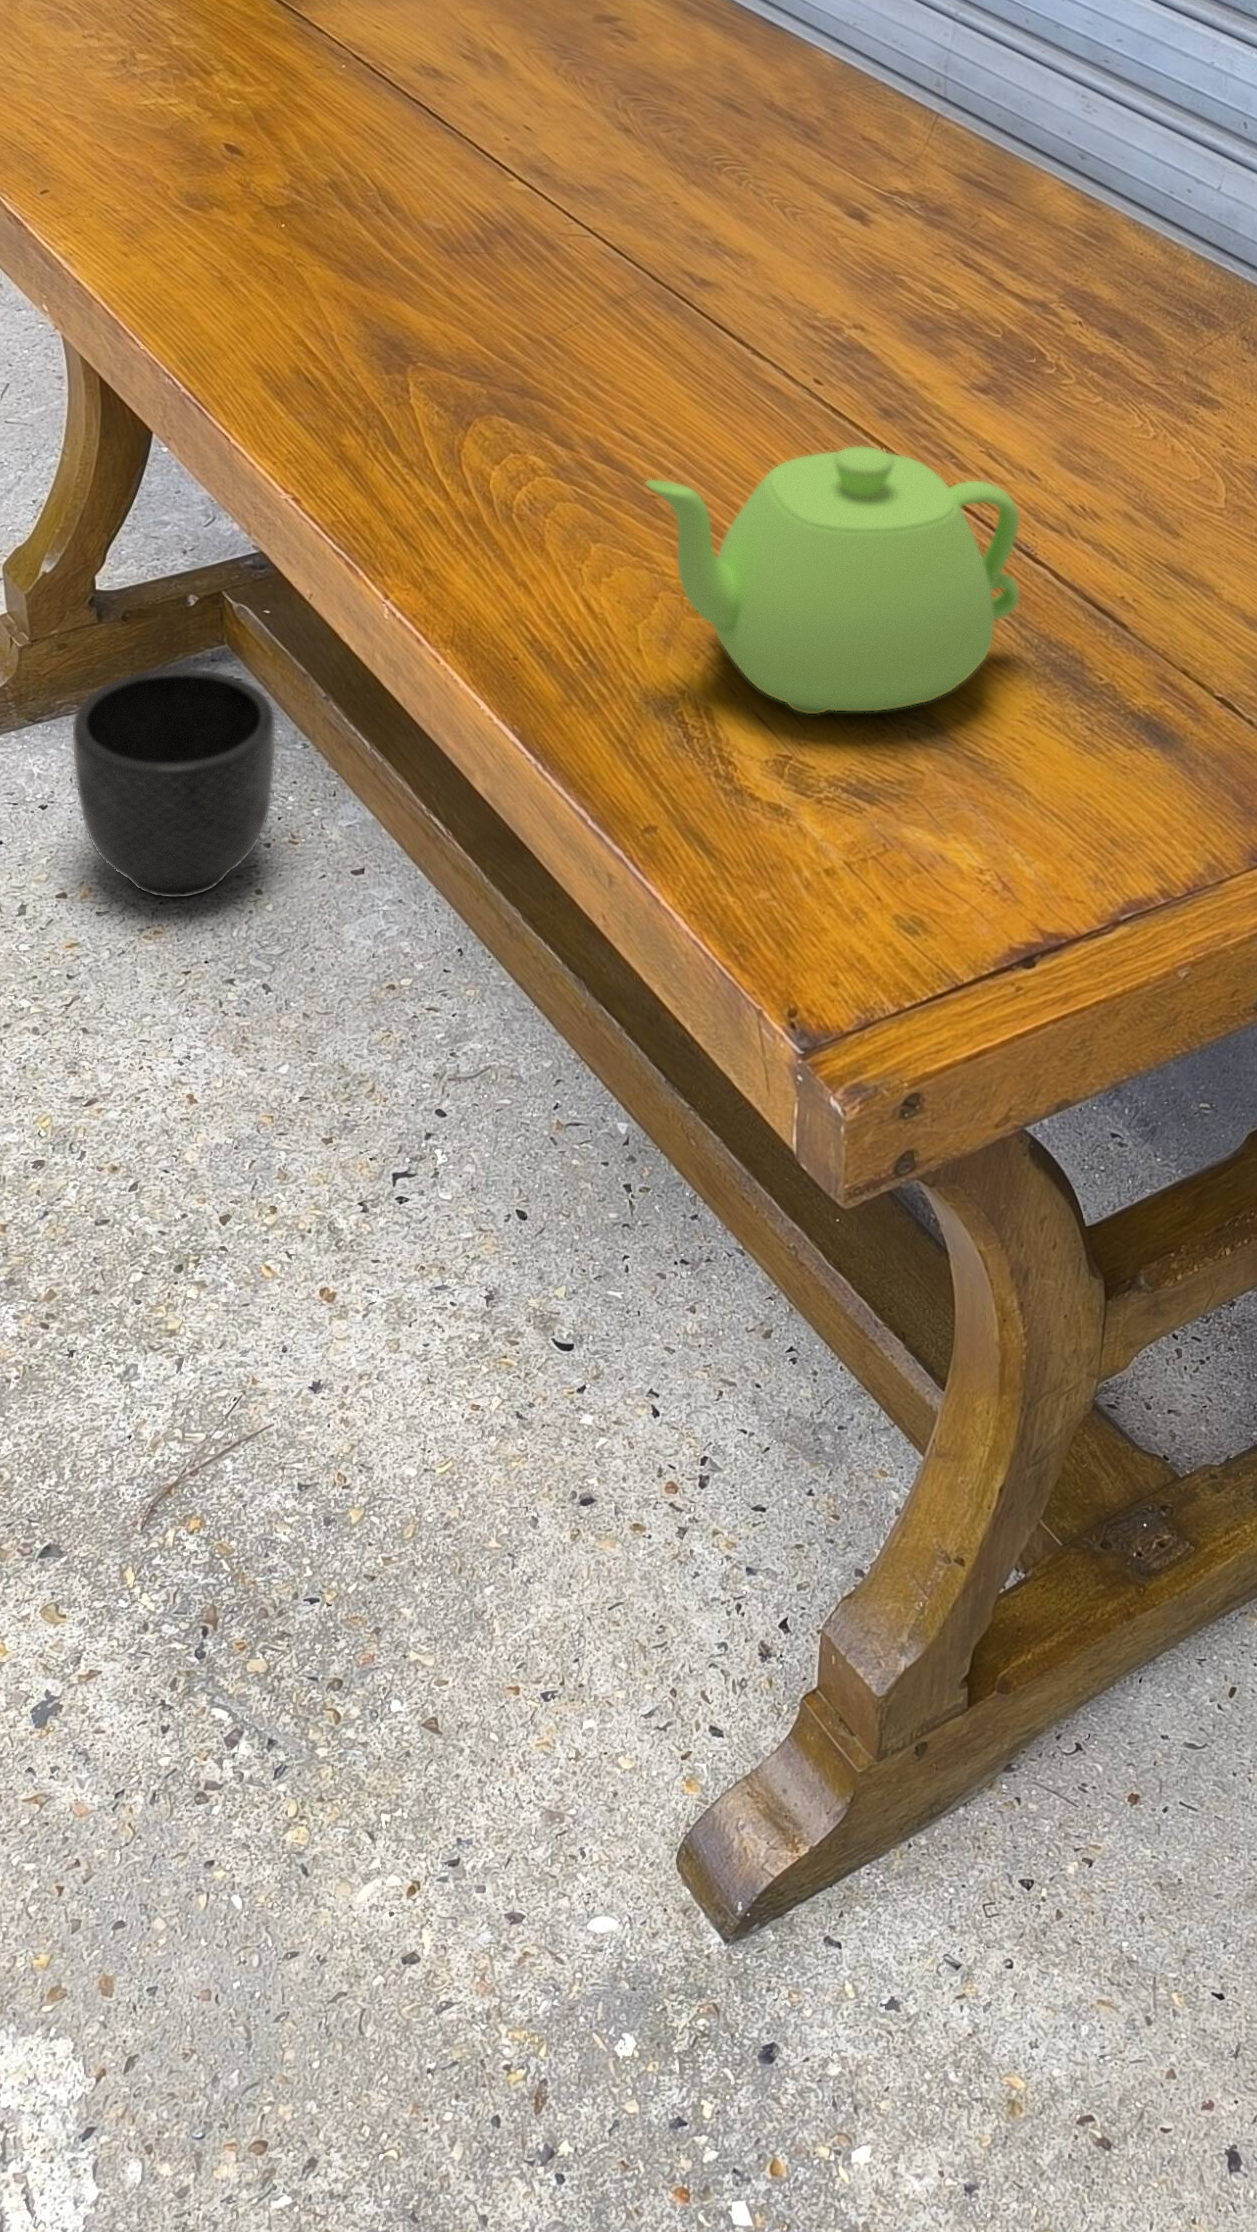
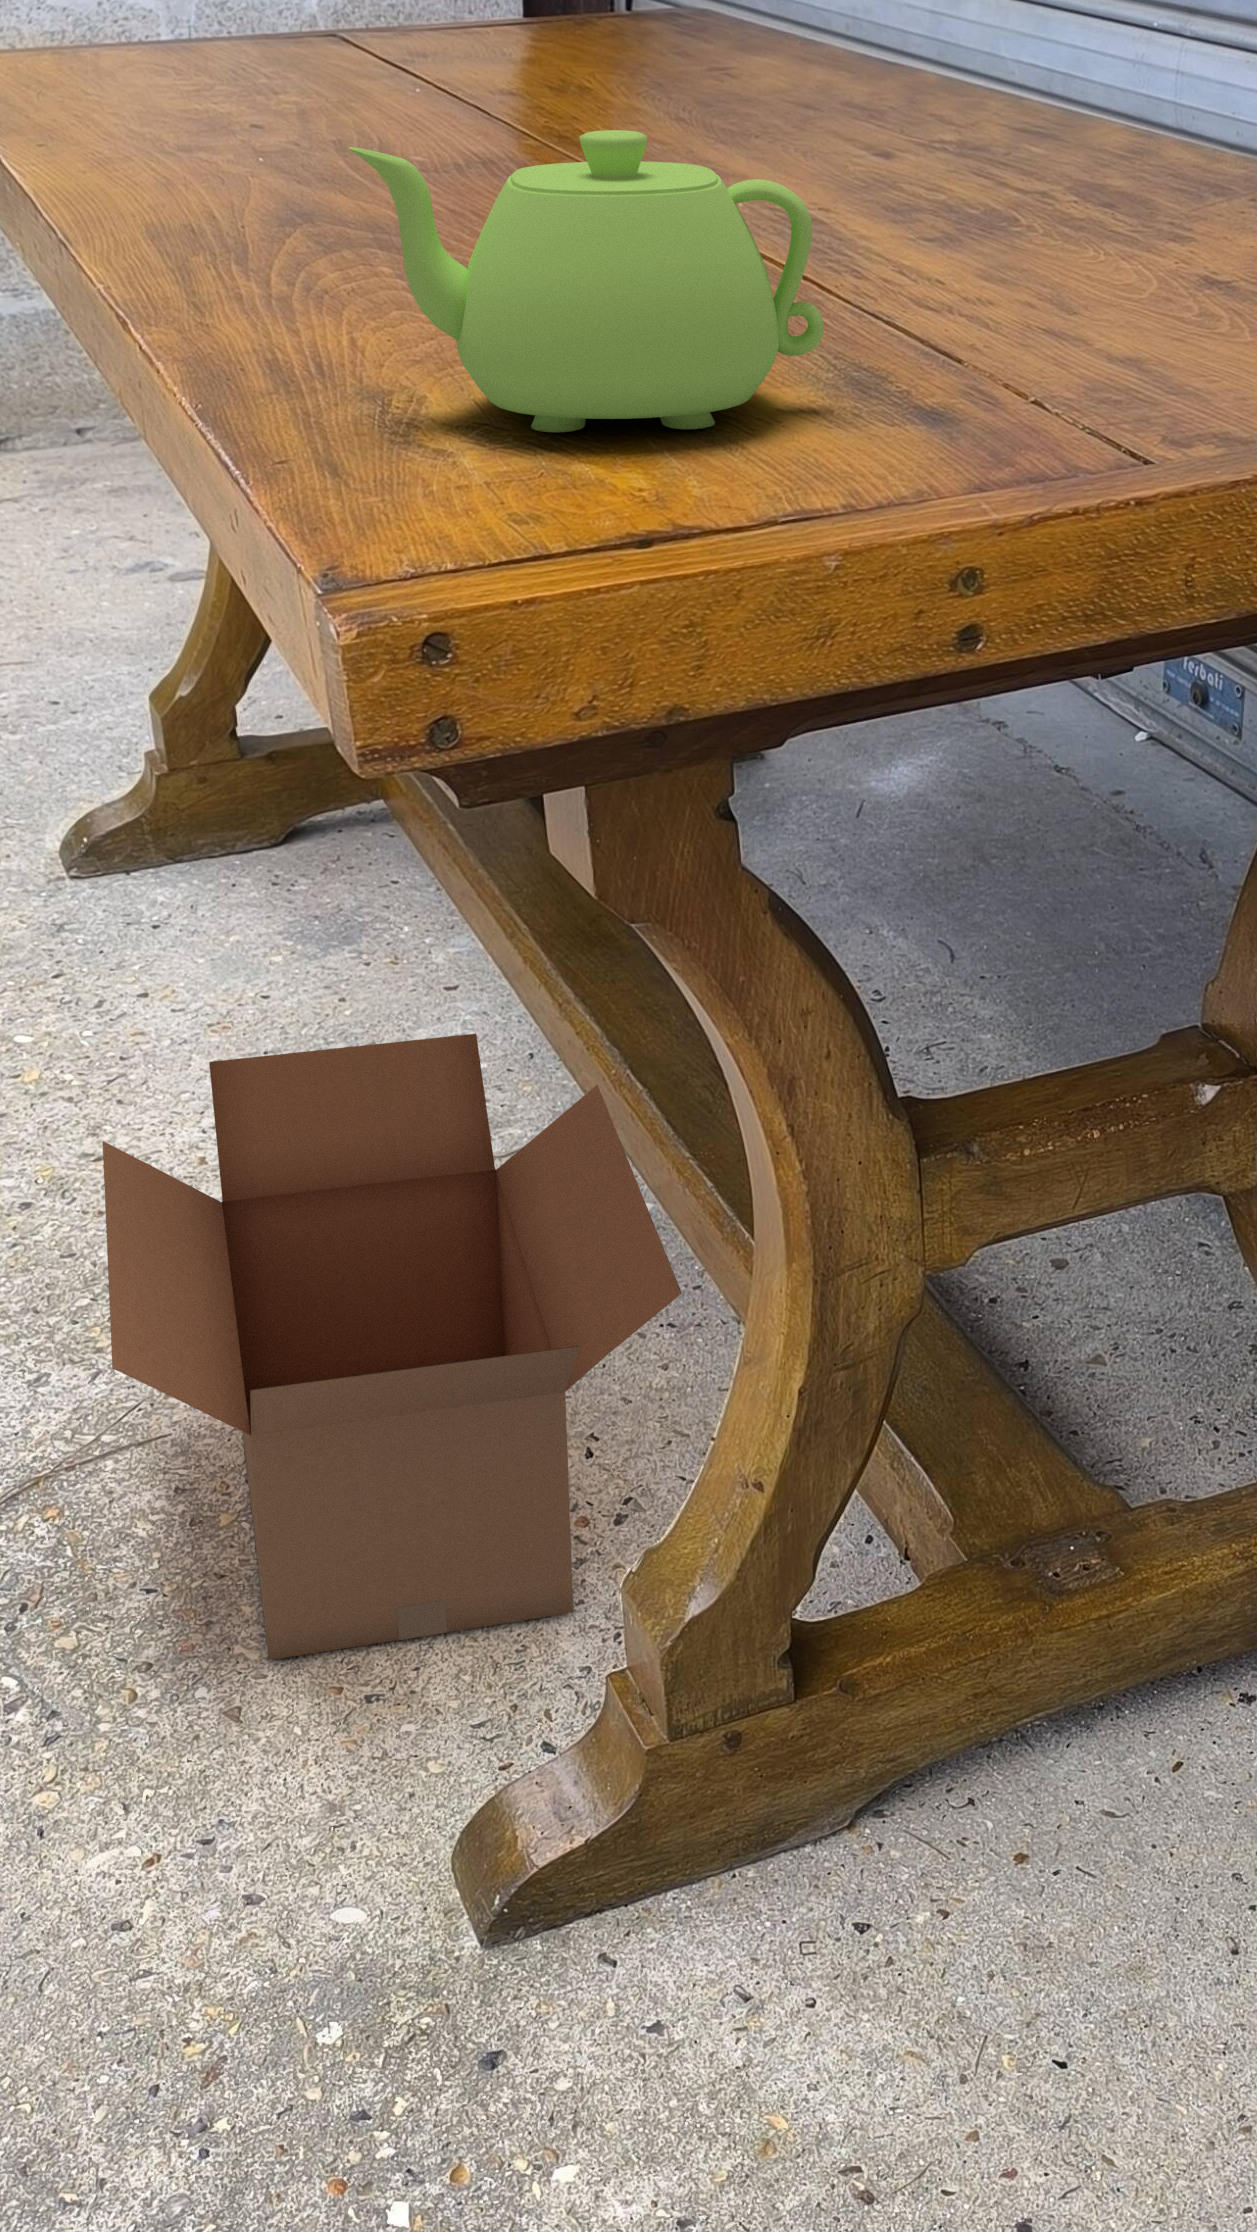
planter: present [73,669,275,897] -> none [151,776,363,1007]
cardboard box: none [220,1027,803,1662] -> present [103,1034,682,1660]

